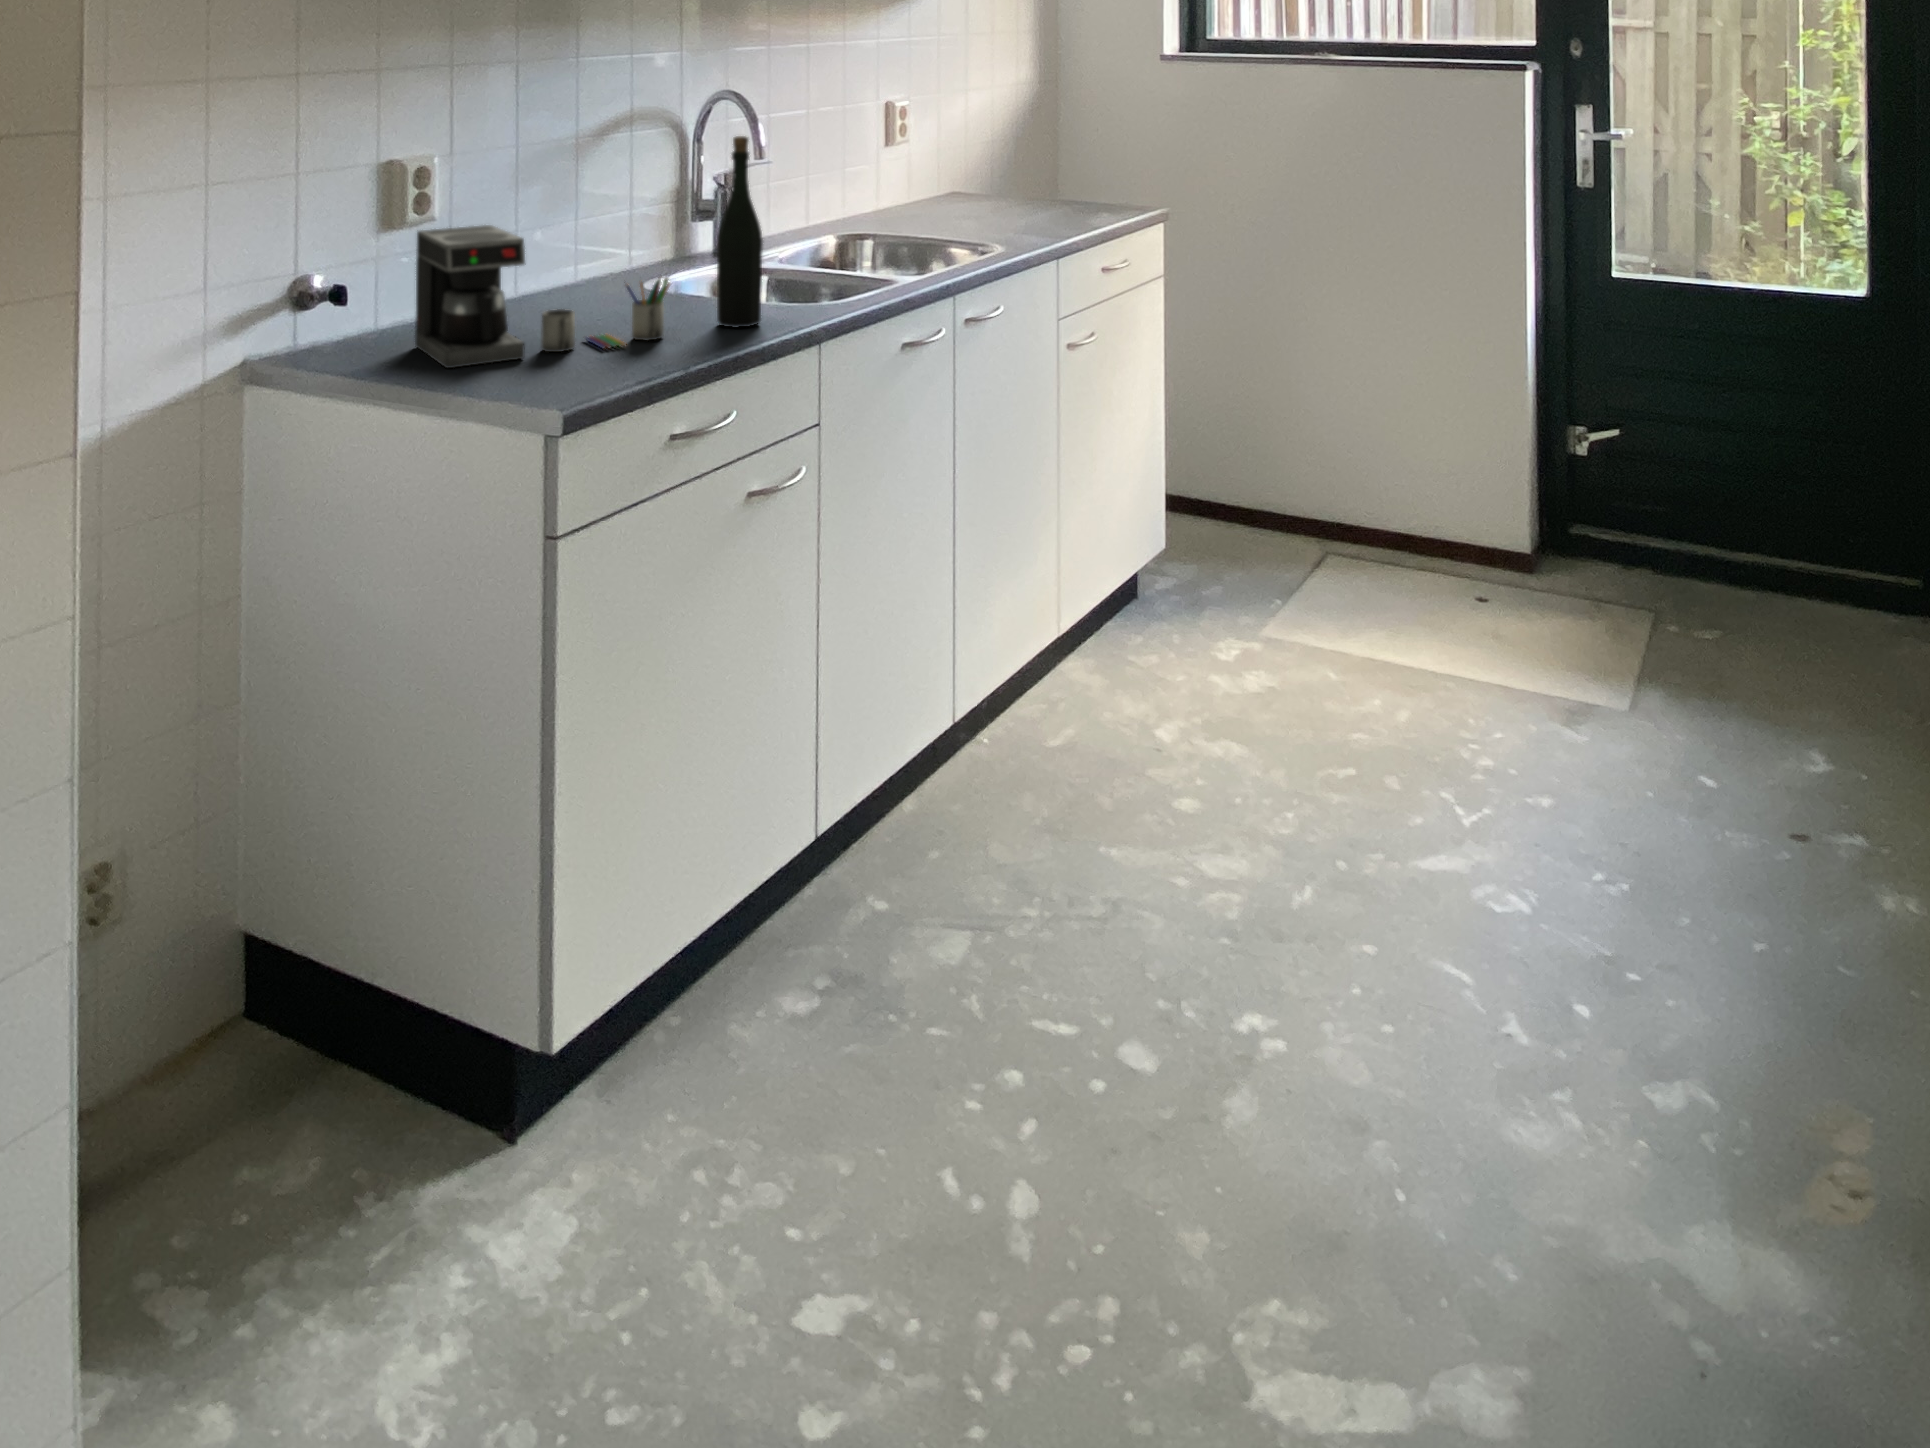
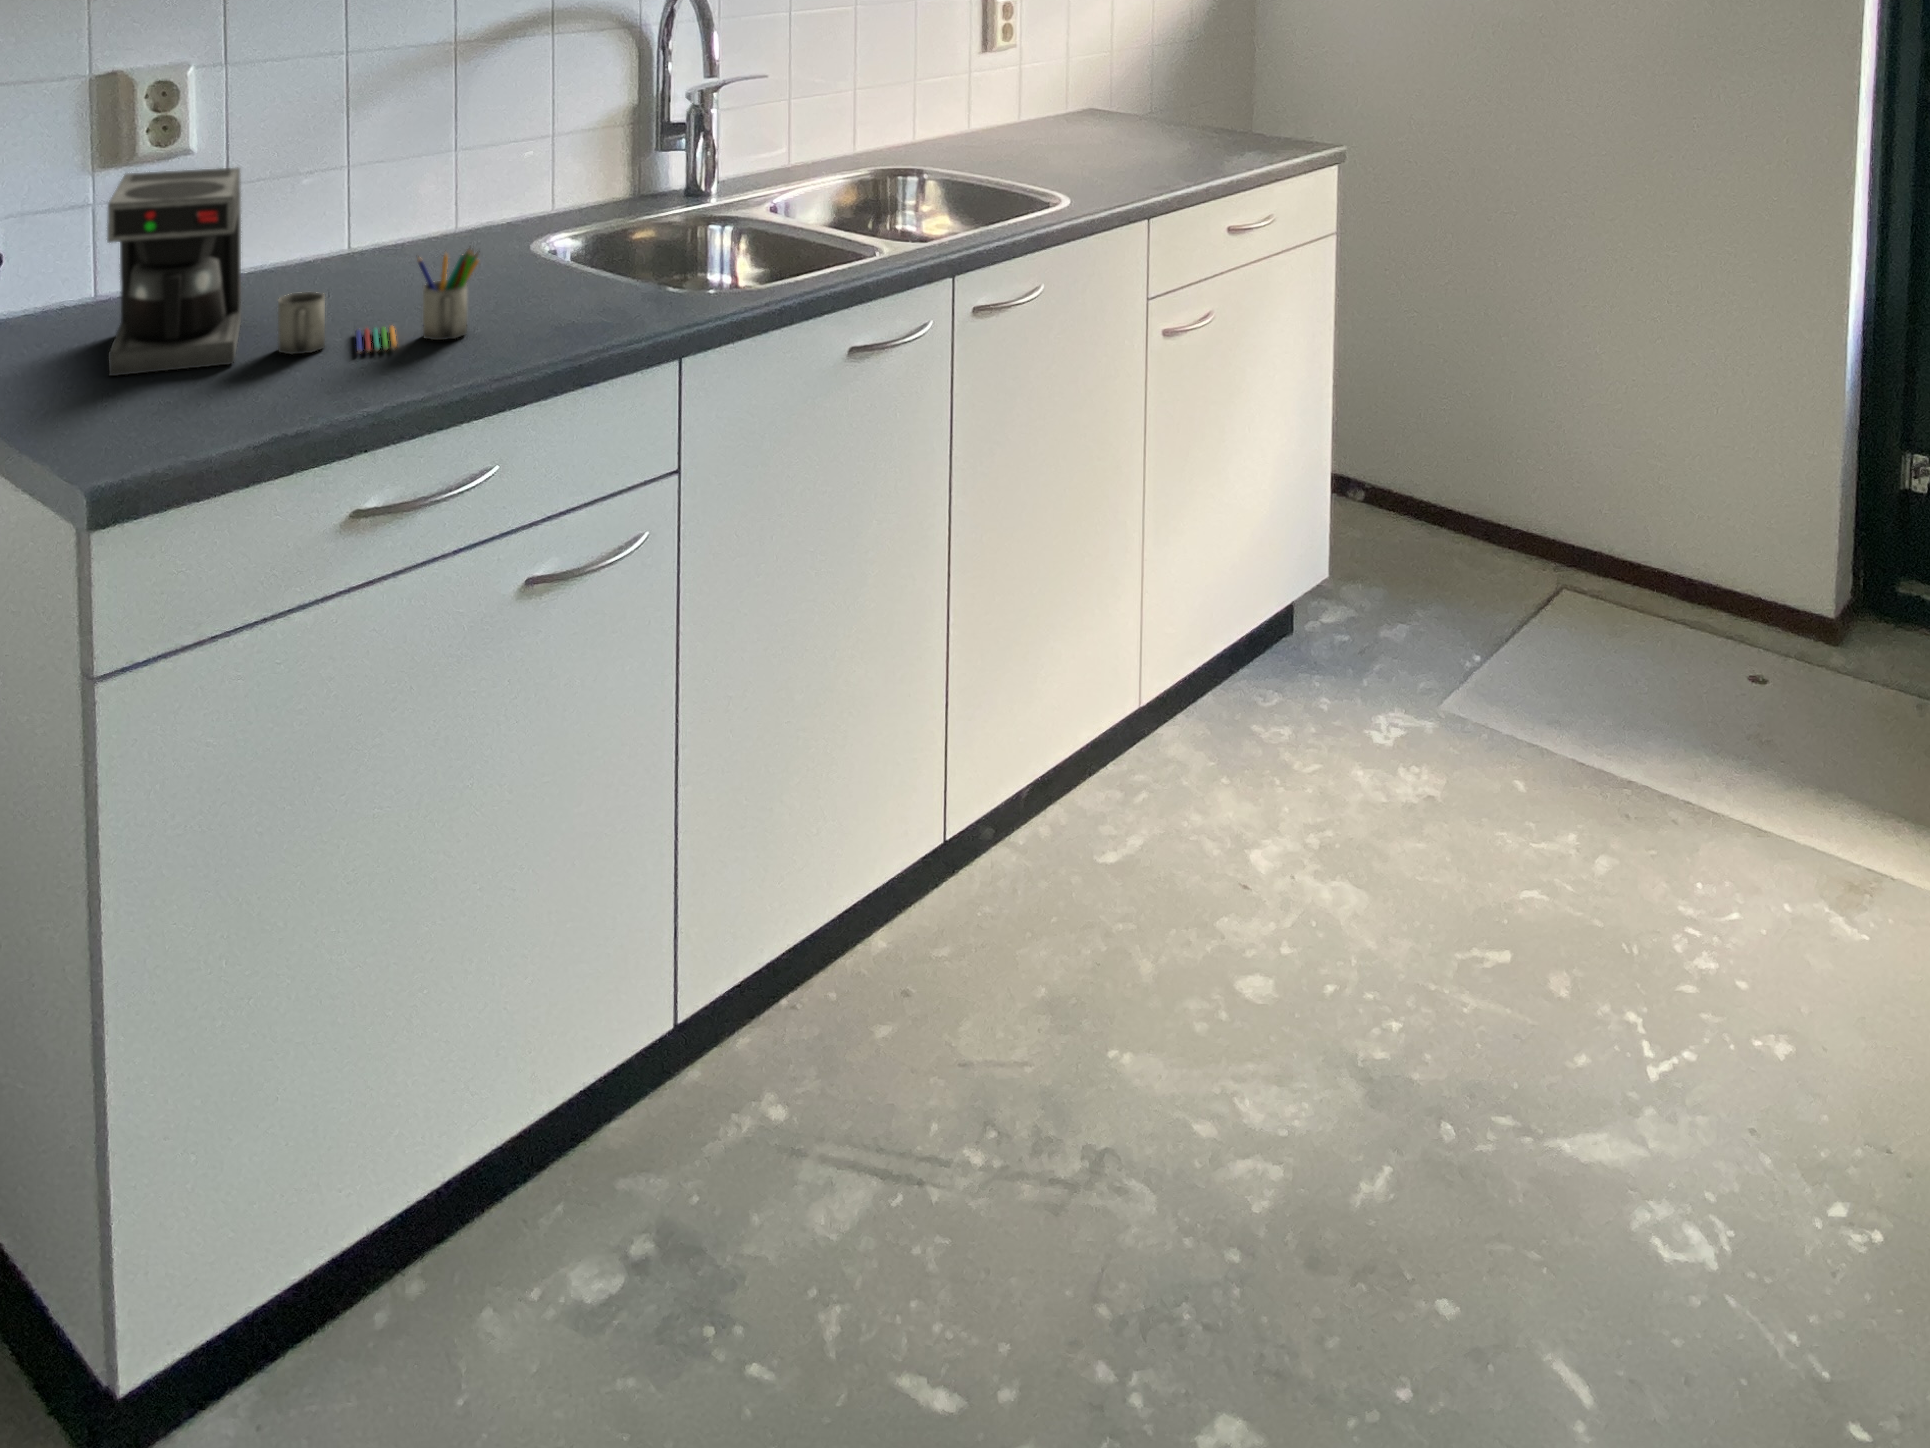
bottle: present [717,136,763,327] -> none [563,55,629,323]

